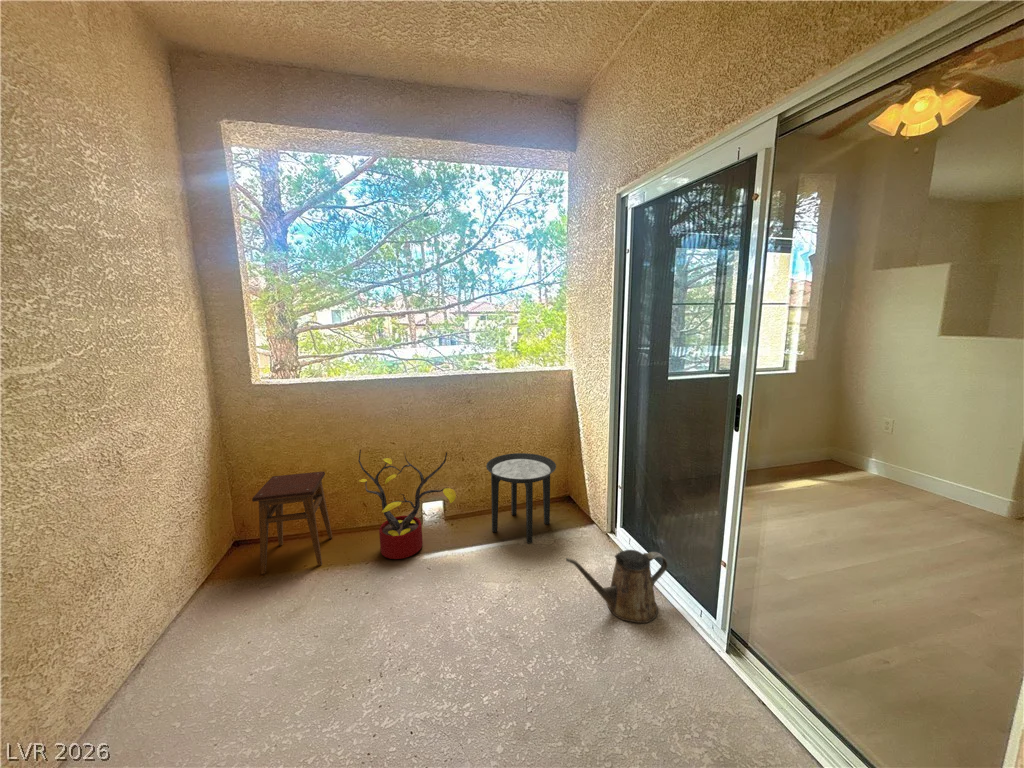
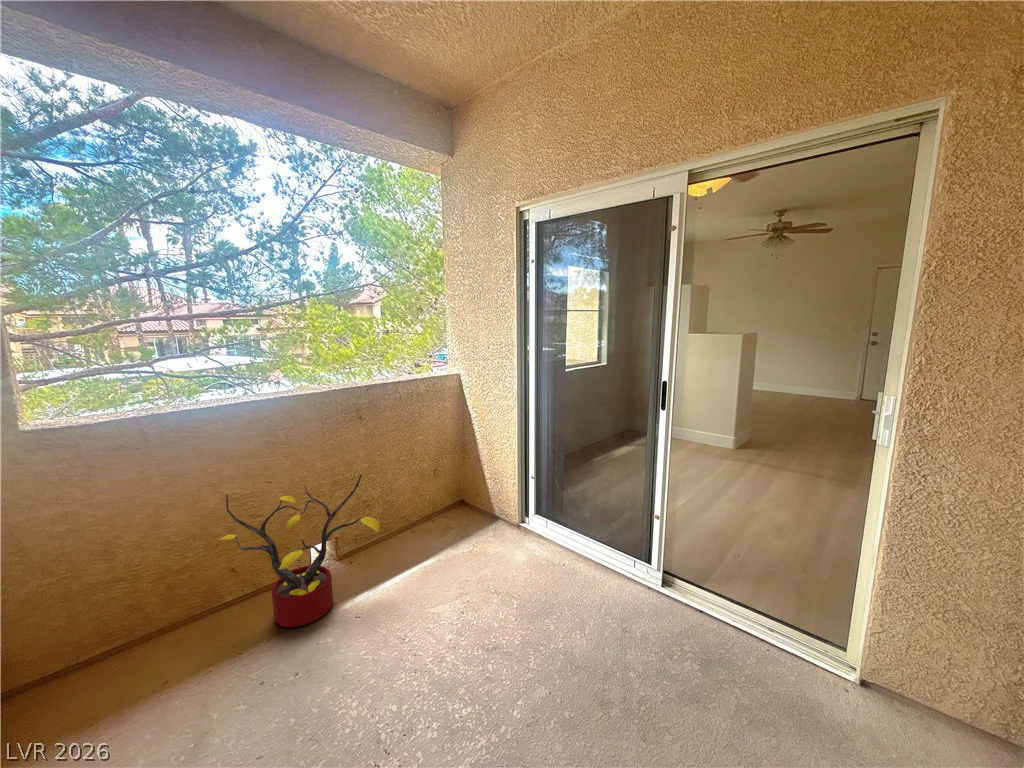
side table: present [486,453,556,543] -> none [394,463,470,557]
stool: present [252,472,332,574] -> none [44,539,185,734]
watering can: present [566,550,668,623] -> none [533,524,598,591]

